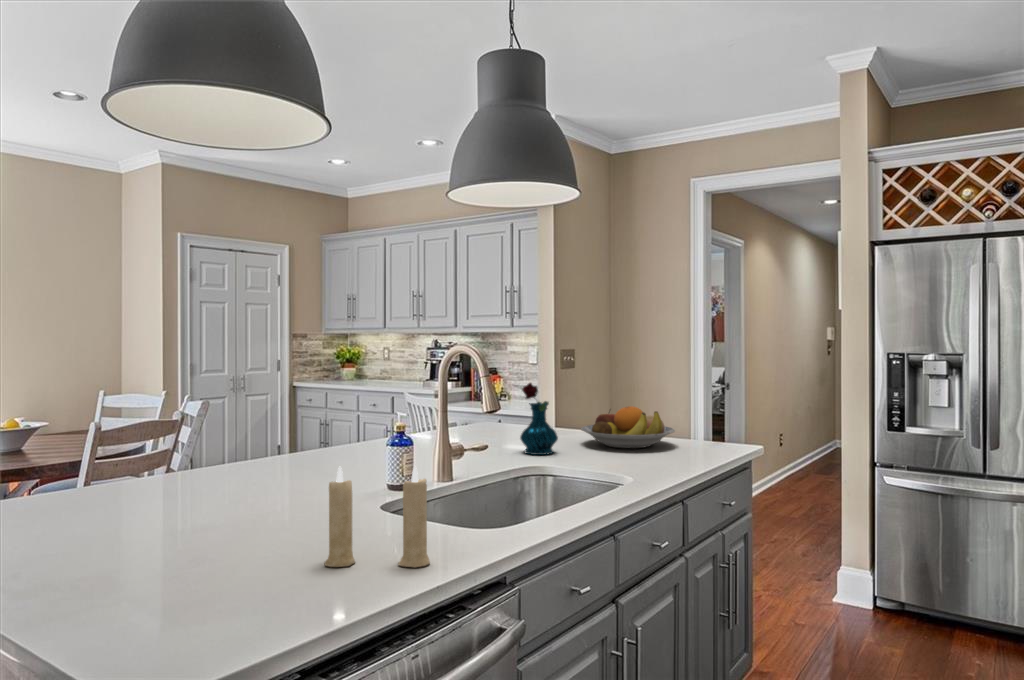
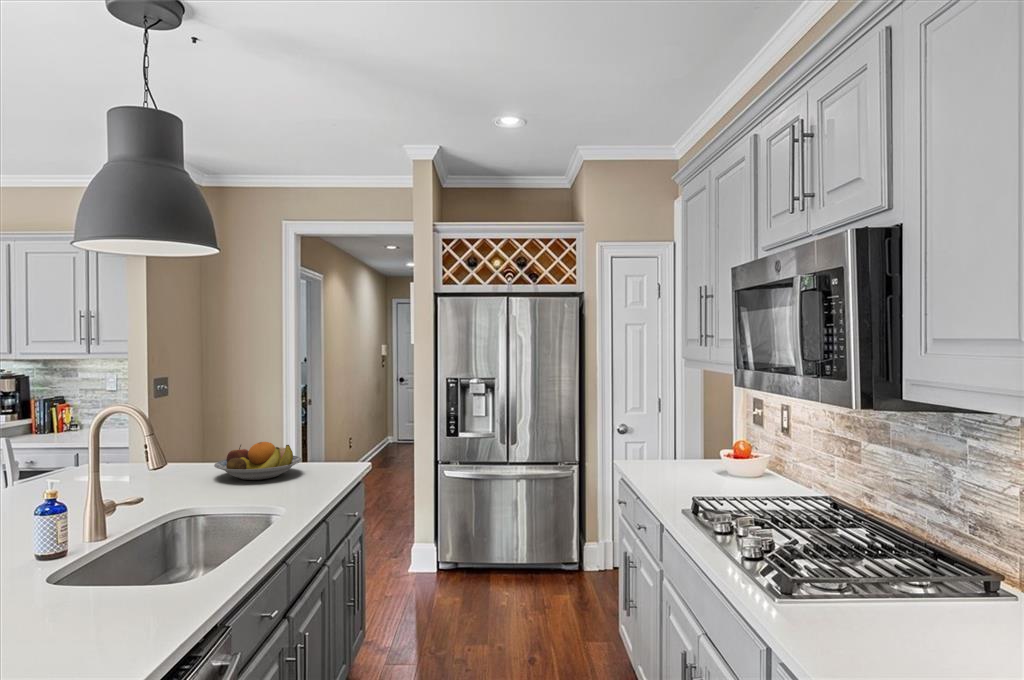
vase: present [520,383,558,455] -> none [158,430,198,498]
candle: present [325,467,430,567] -> none [40,535,157,652]

